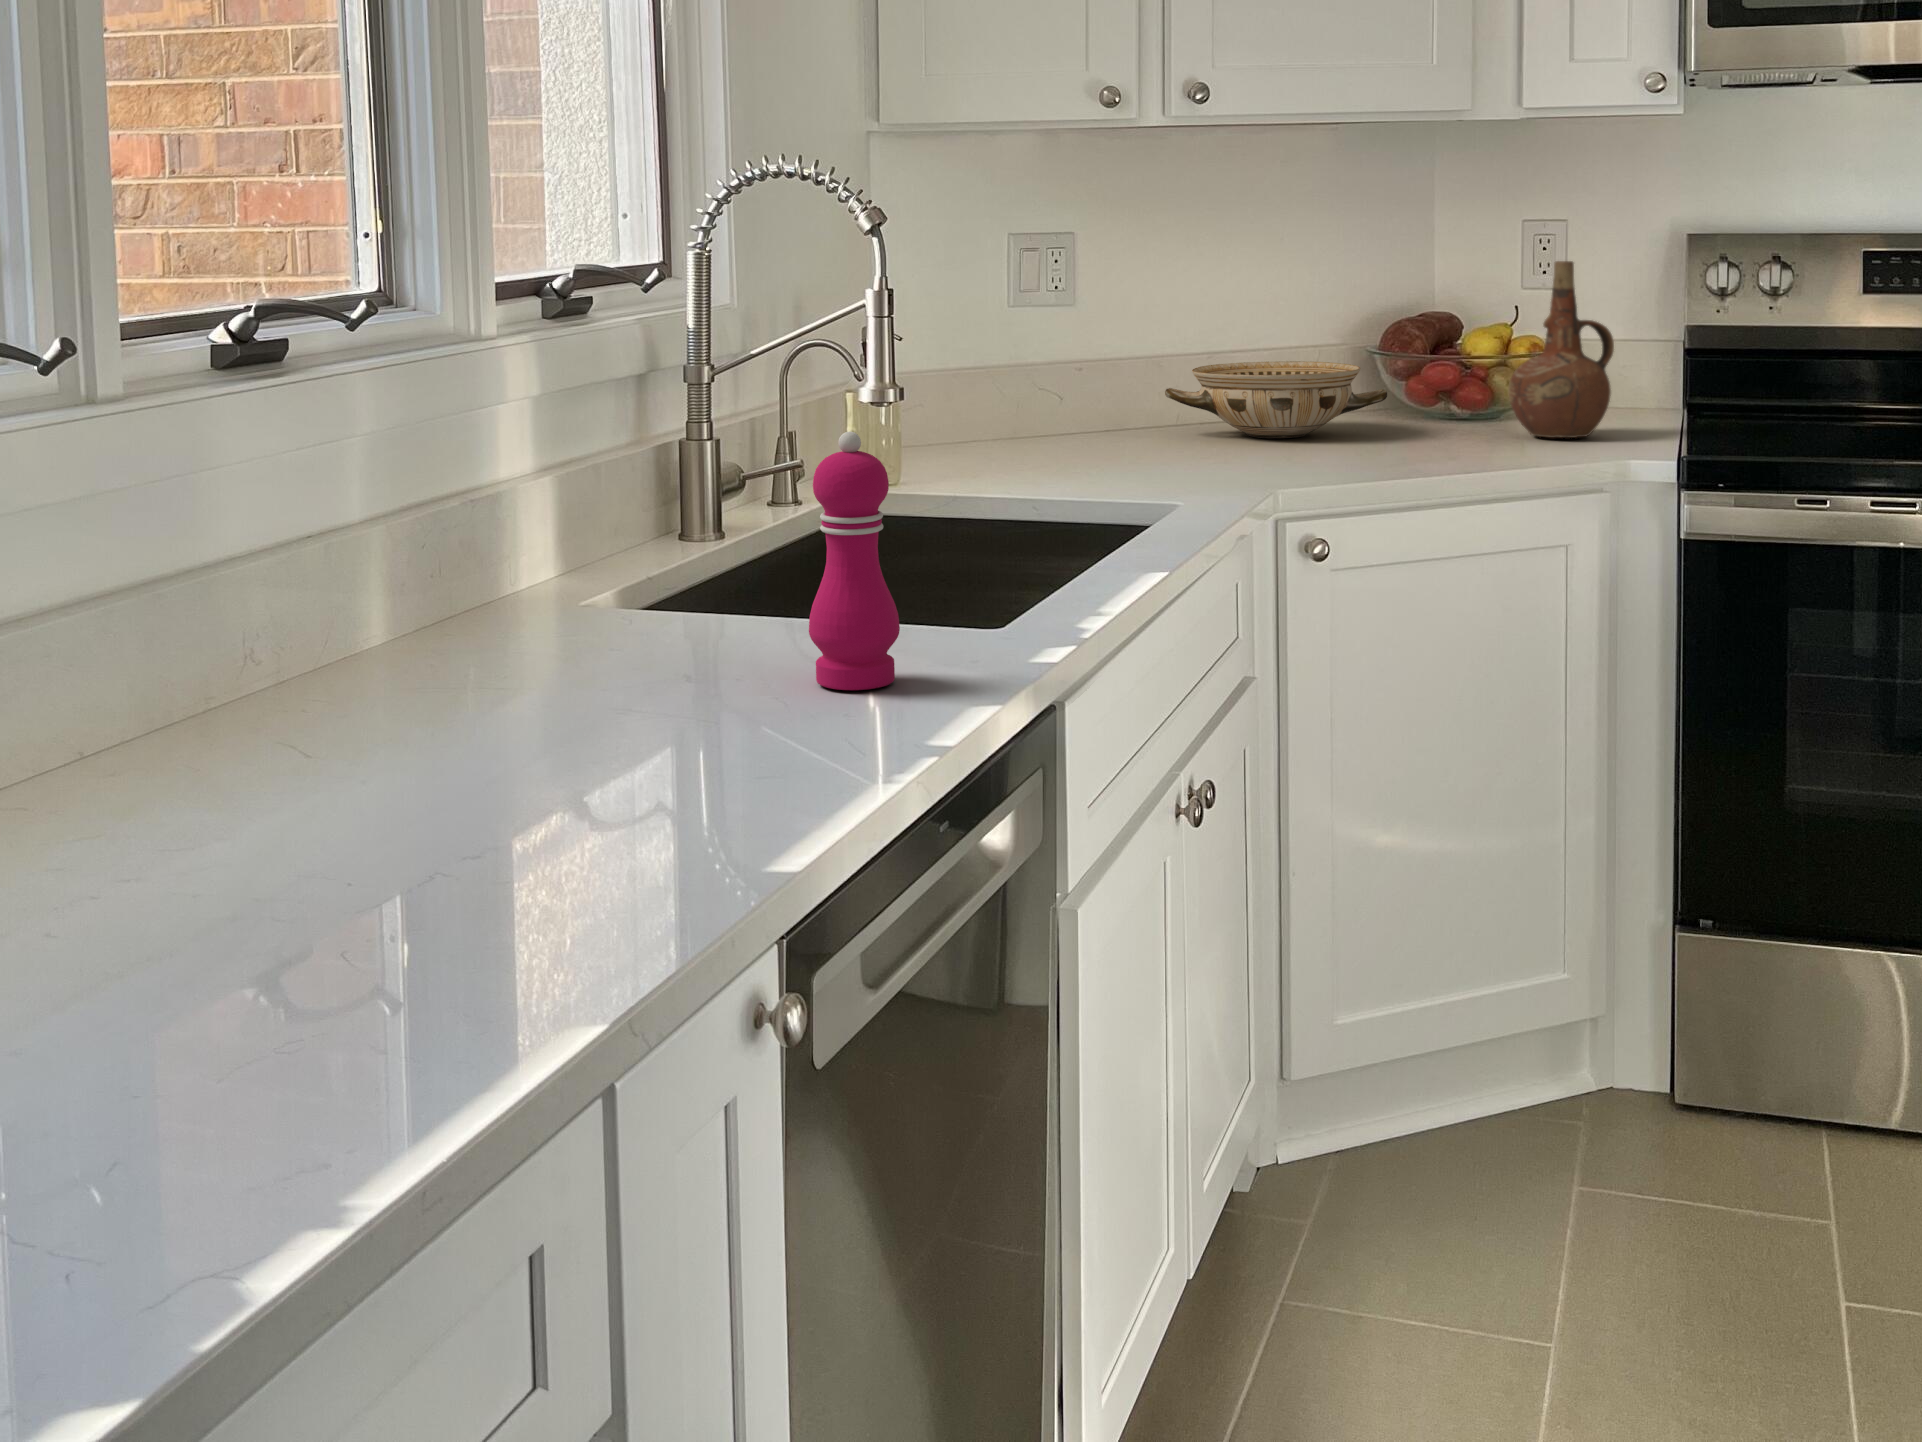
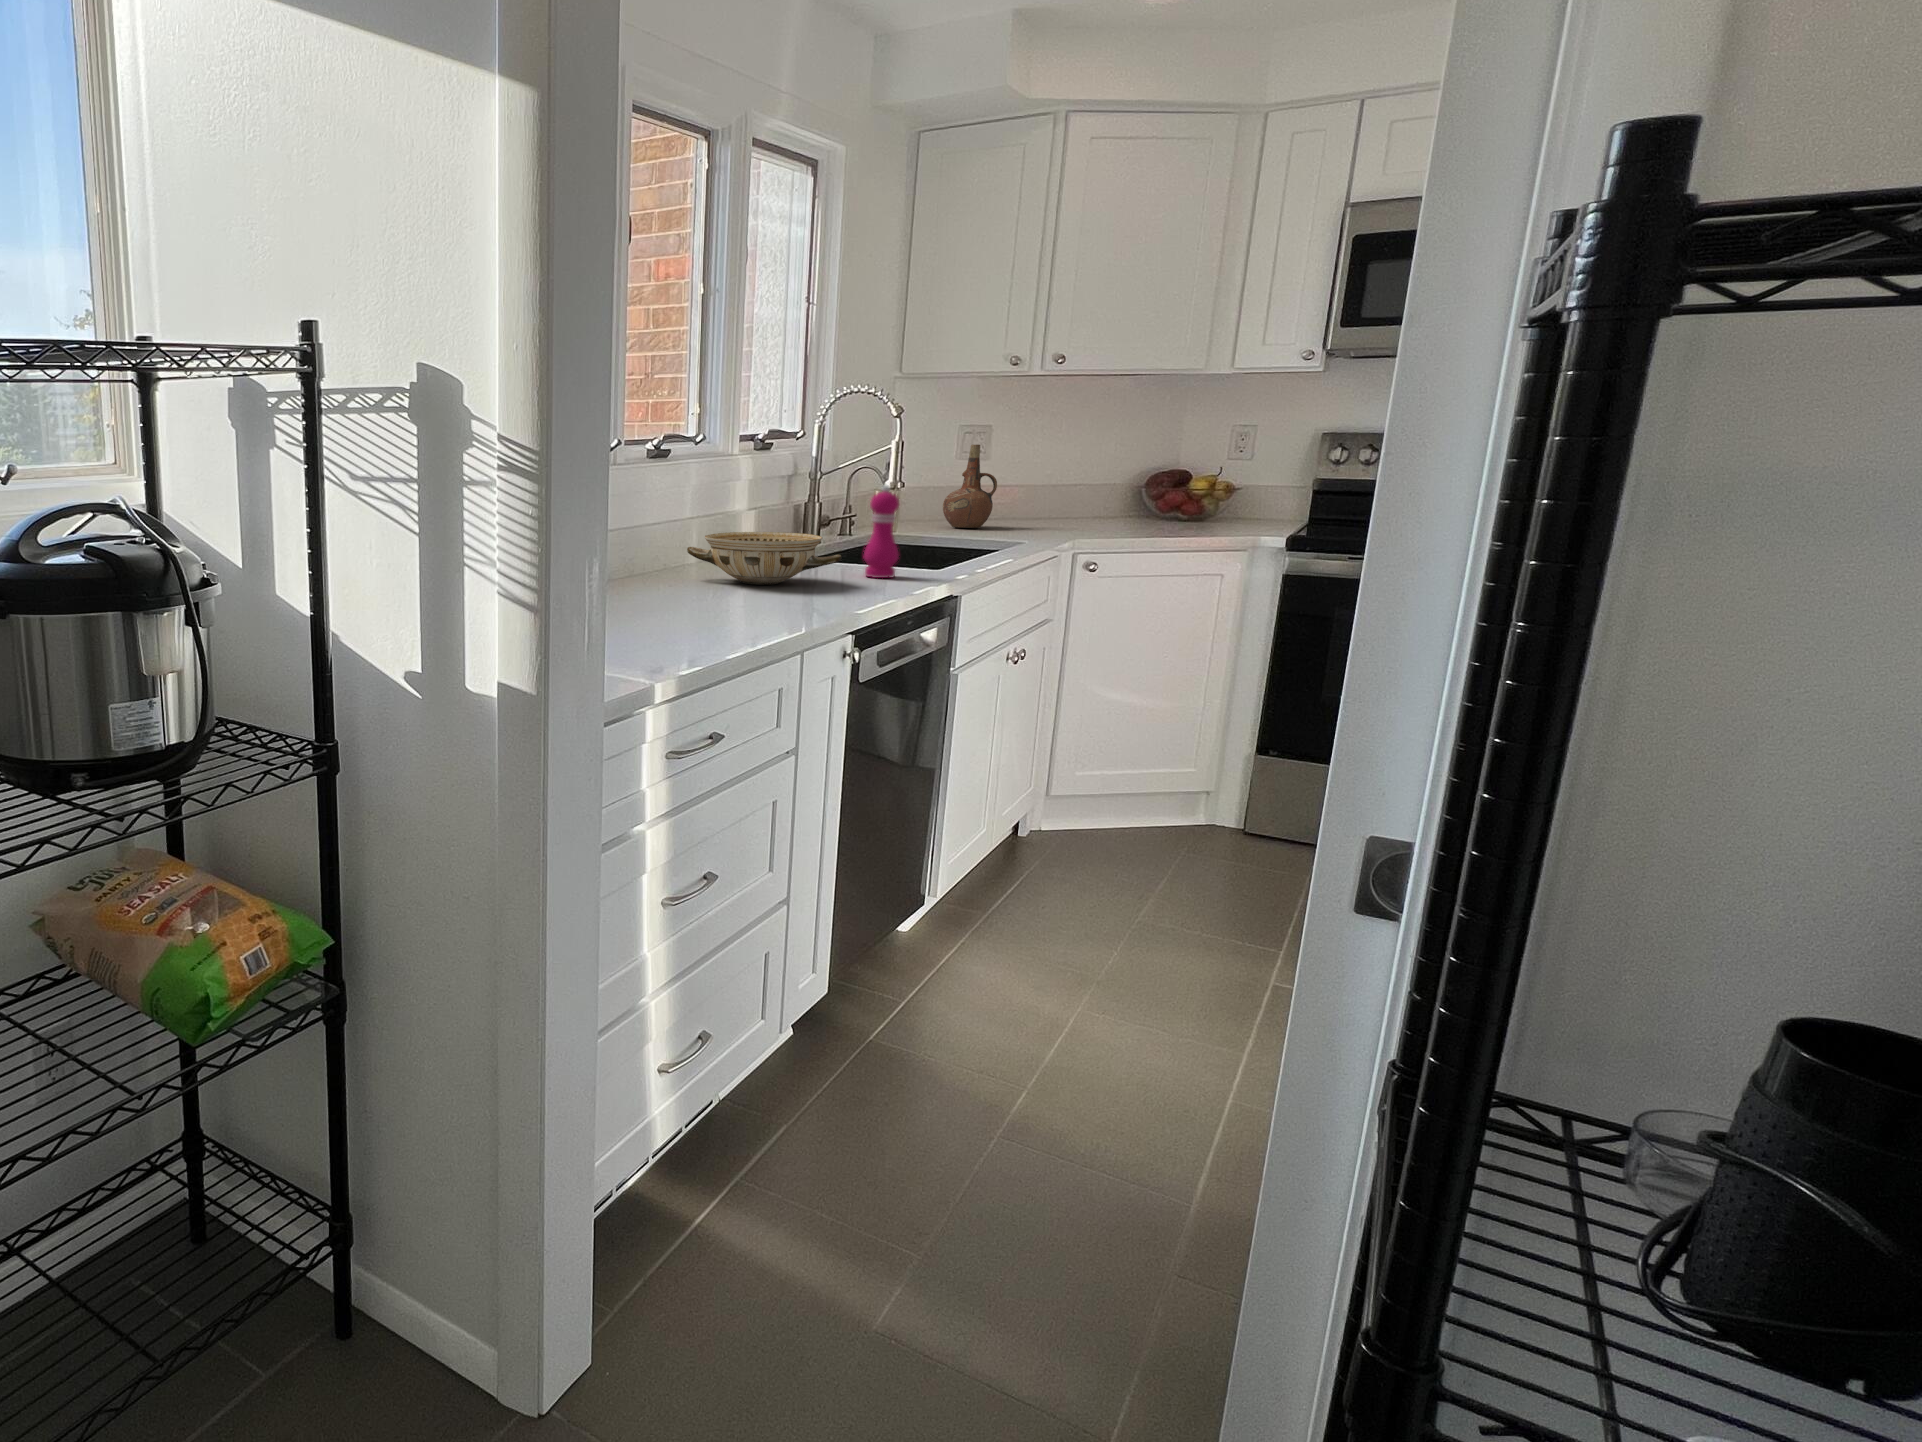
ceramic pitcher: present [1508,261,1614,438] -> present [943,445,997,528]
ceramic bowl: present [1165,361,1387,438] -> present [687,532,841,584]

